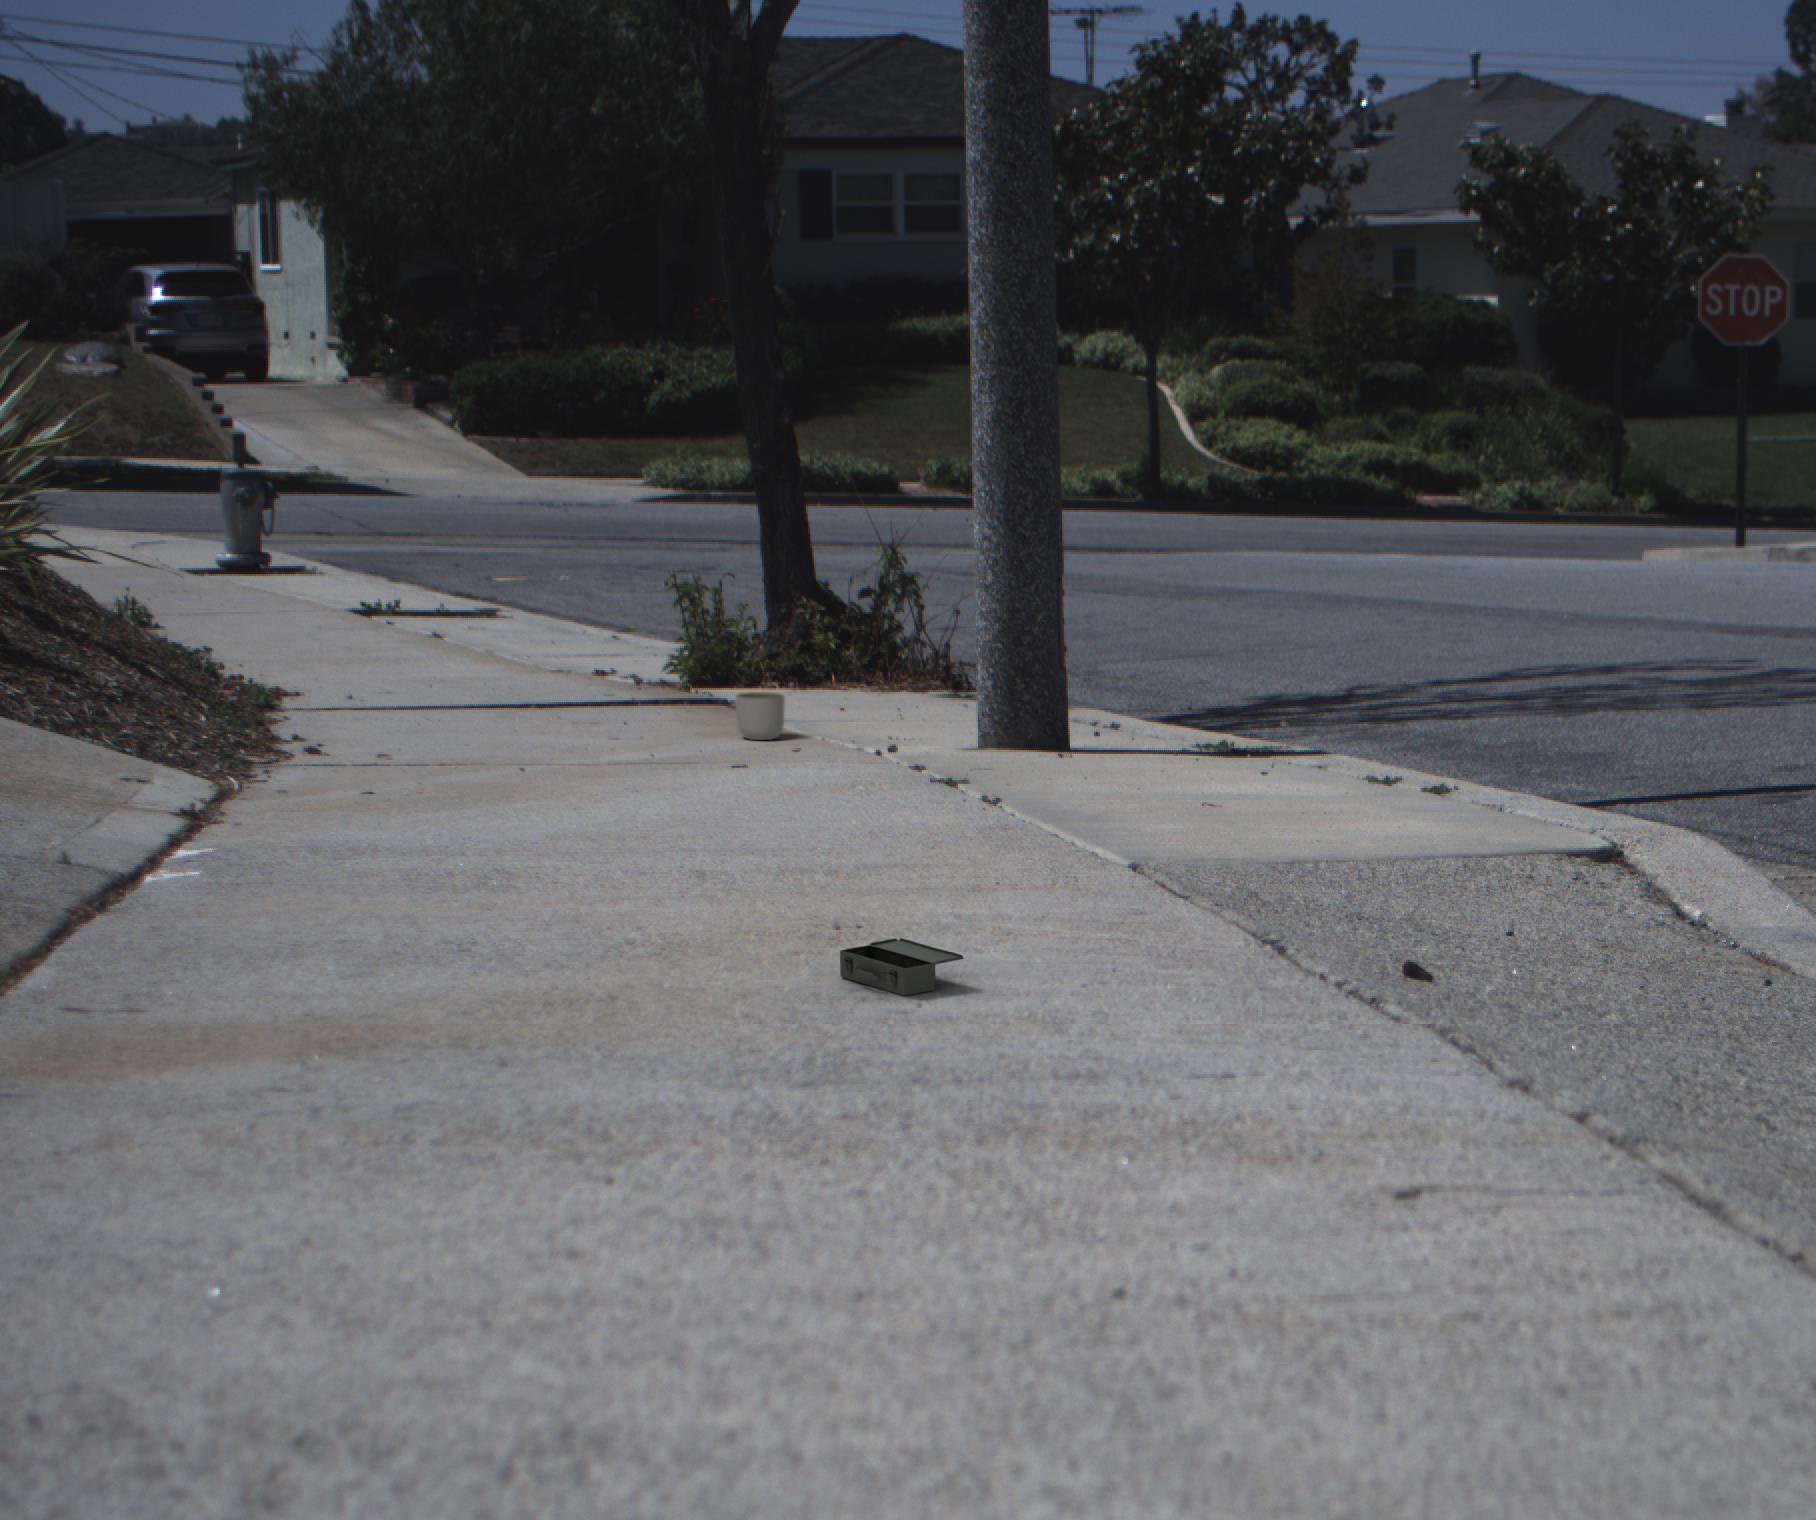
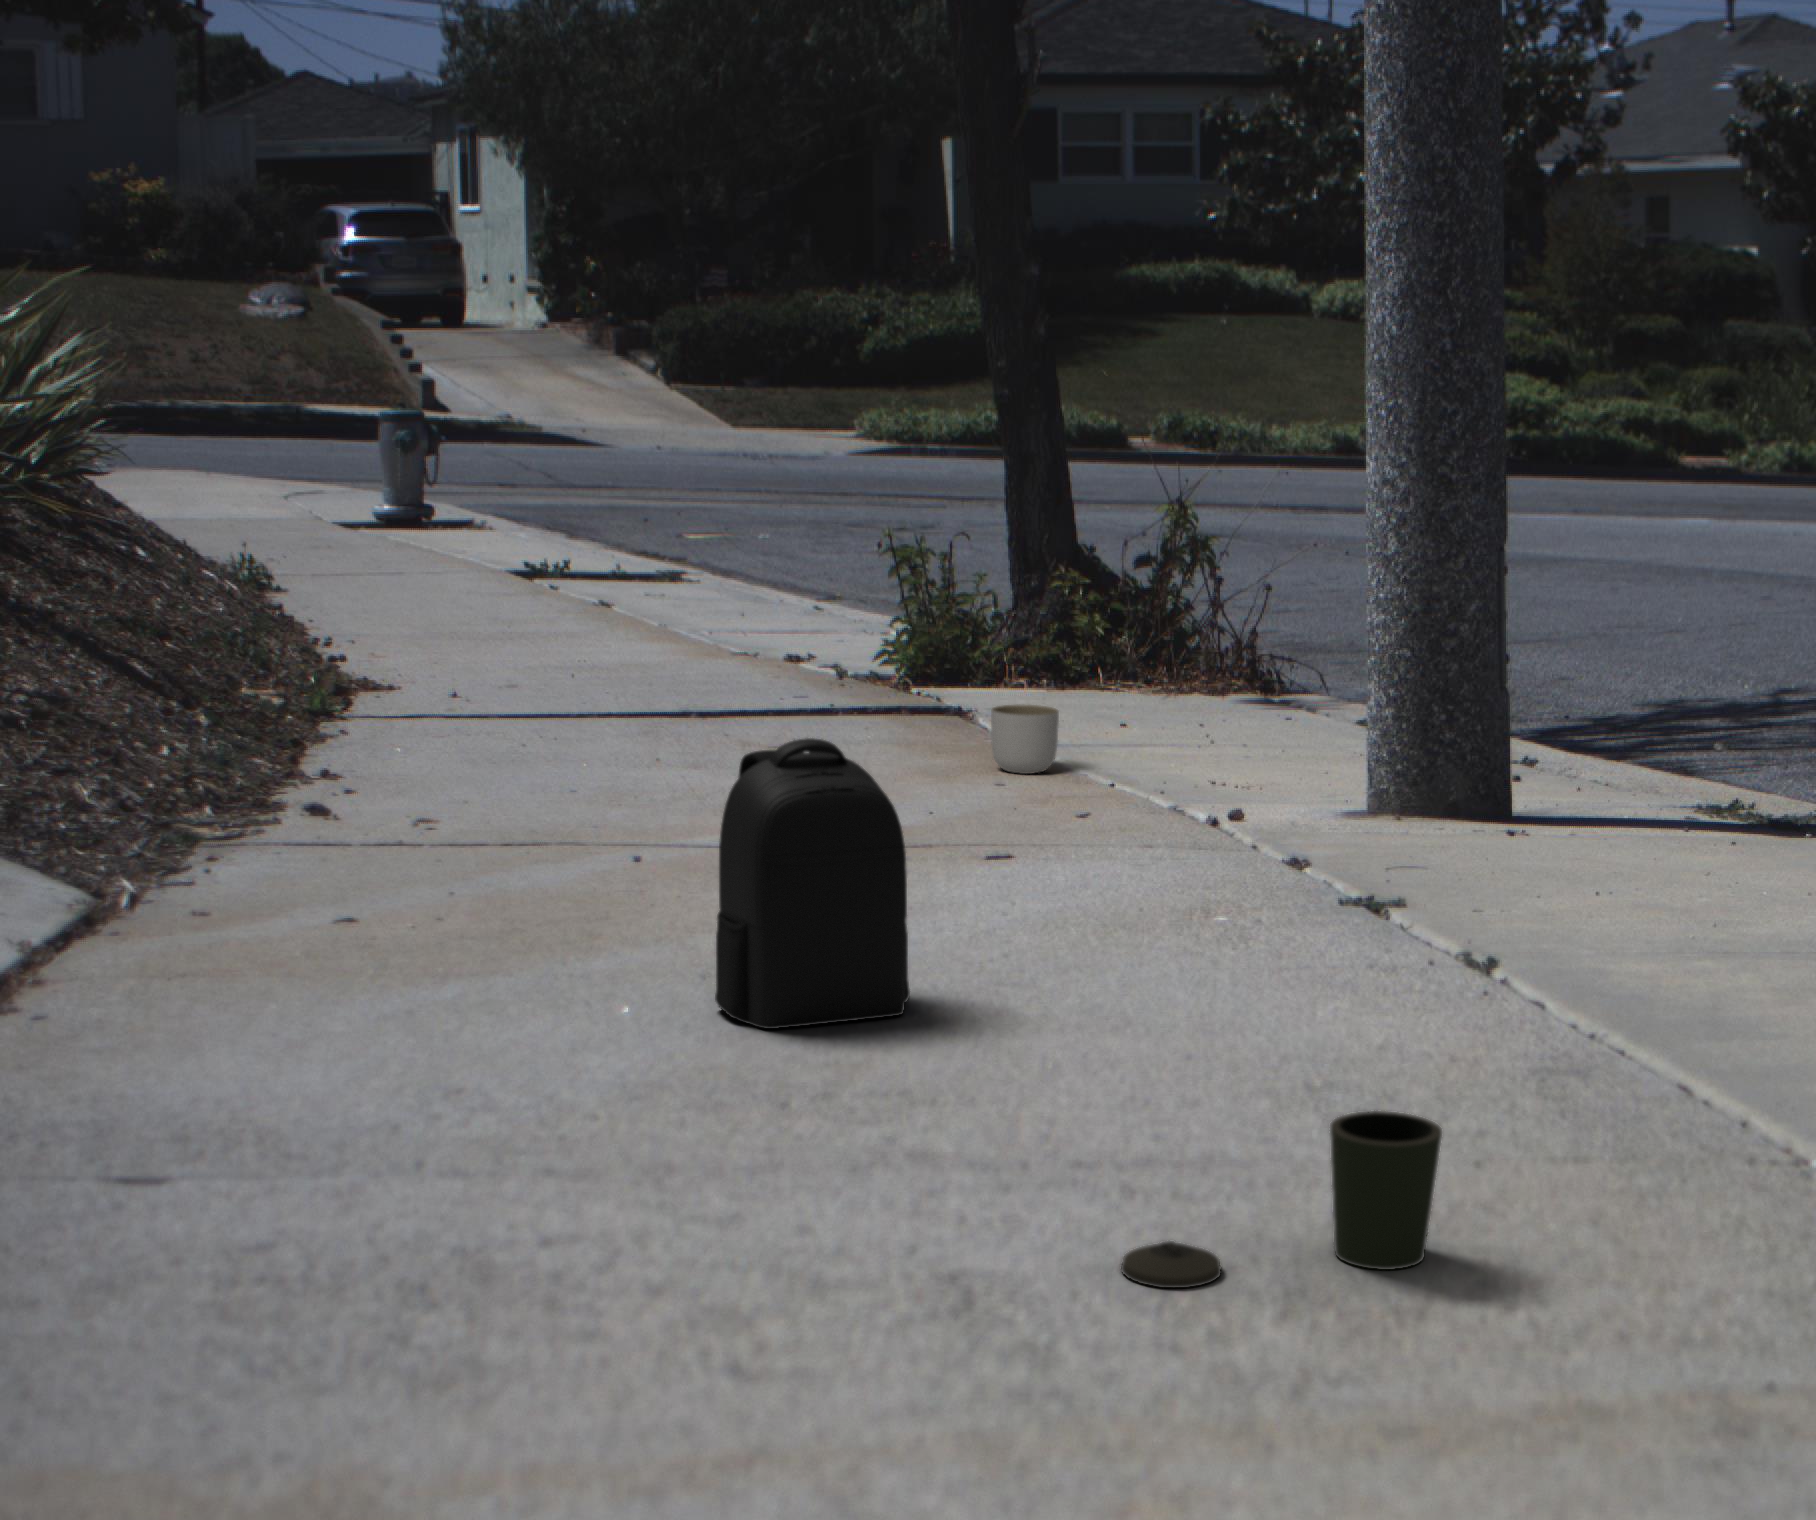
backpack: none [552,690,667,857] -> present [715,738,910,1029]
trash can: none [767,861,930,943] -> present [1121,1111,1442,1288]
toolbox: present [840,938,964,996] -> none [1299,1319,1574,1490]

